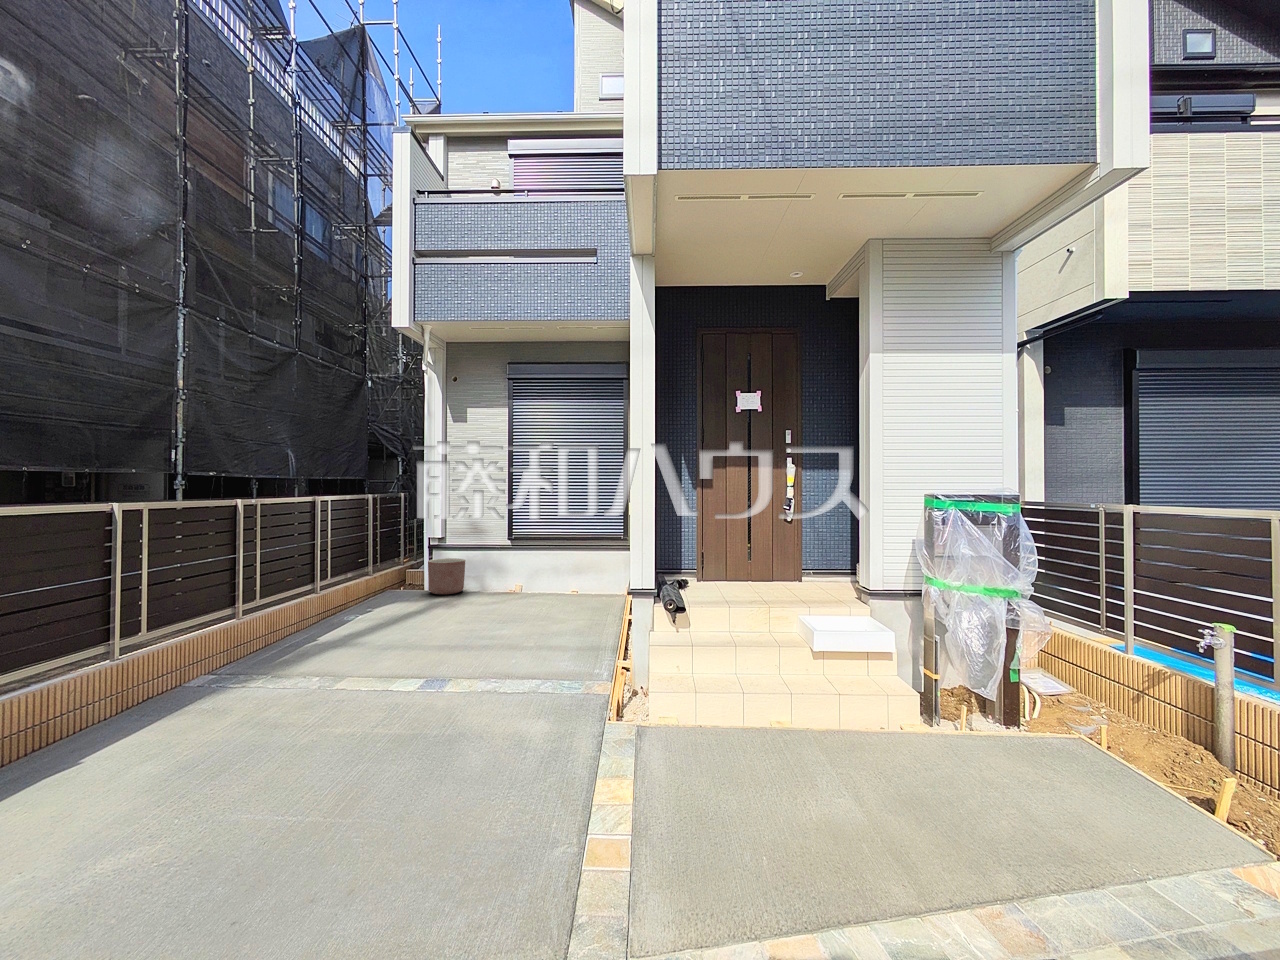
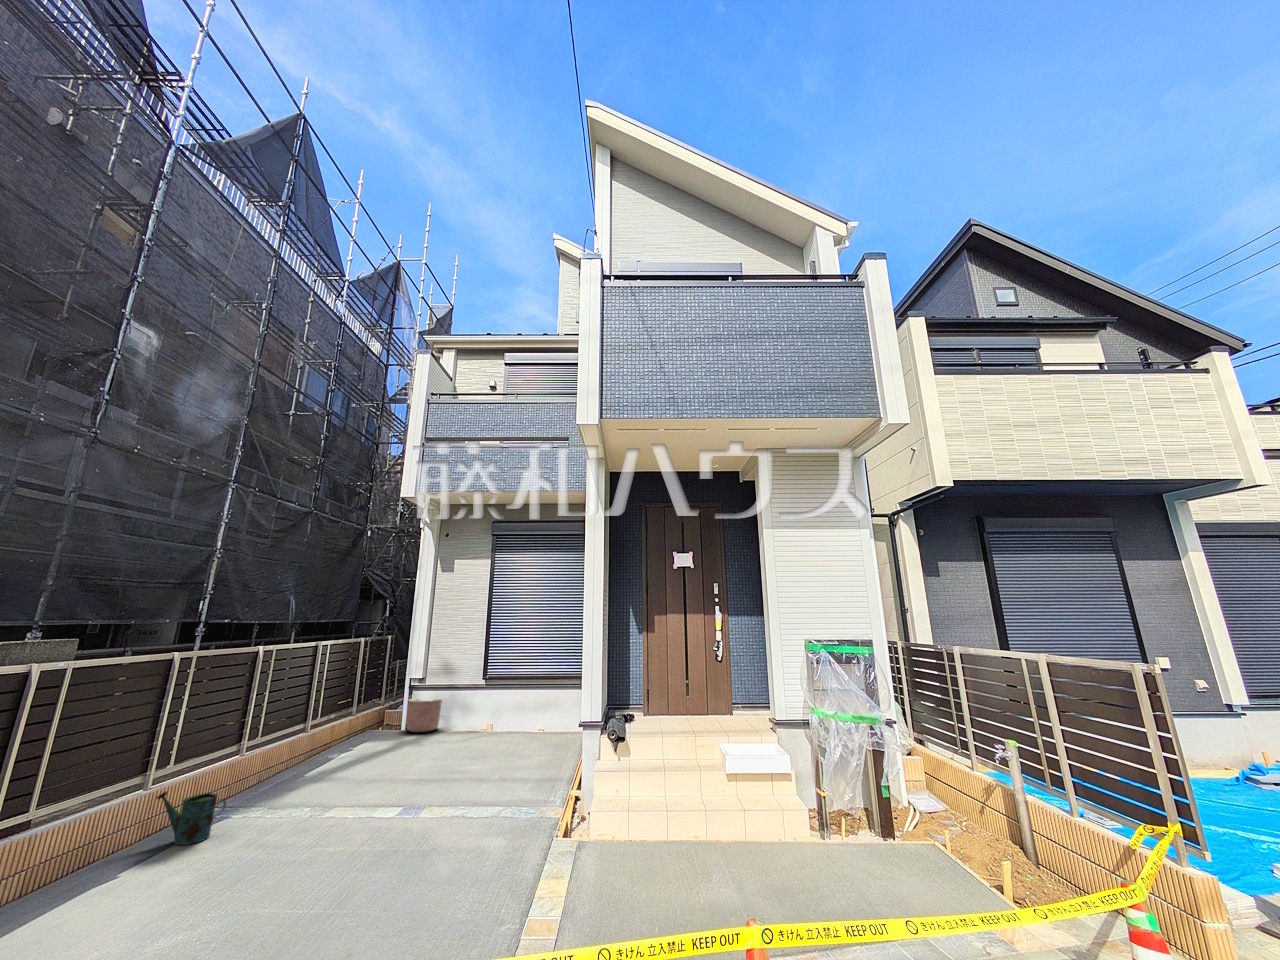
watering can: none [126,663,212,722] -> present [157,791,226,845]

